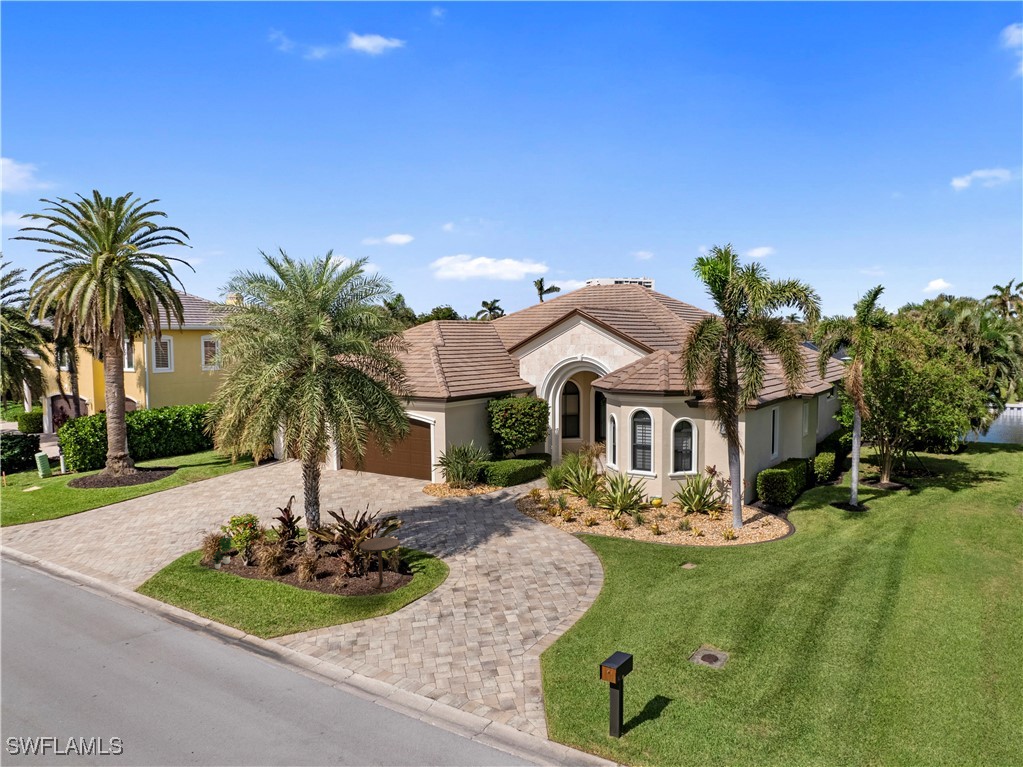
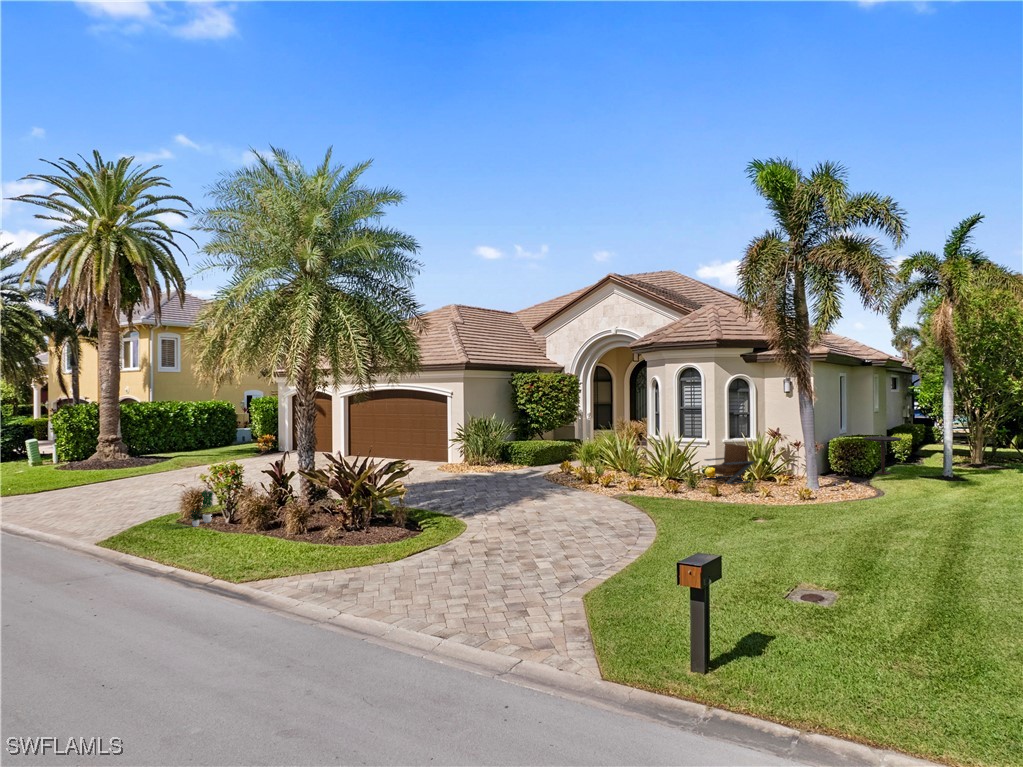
lounge chair: none [652,480,694,518] -> present [705,444,754,484]
pedestal table: present [359,537,400,588] -> present [864,436,901,474]

